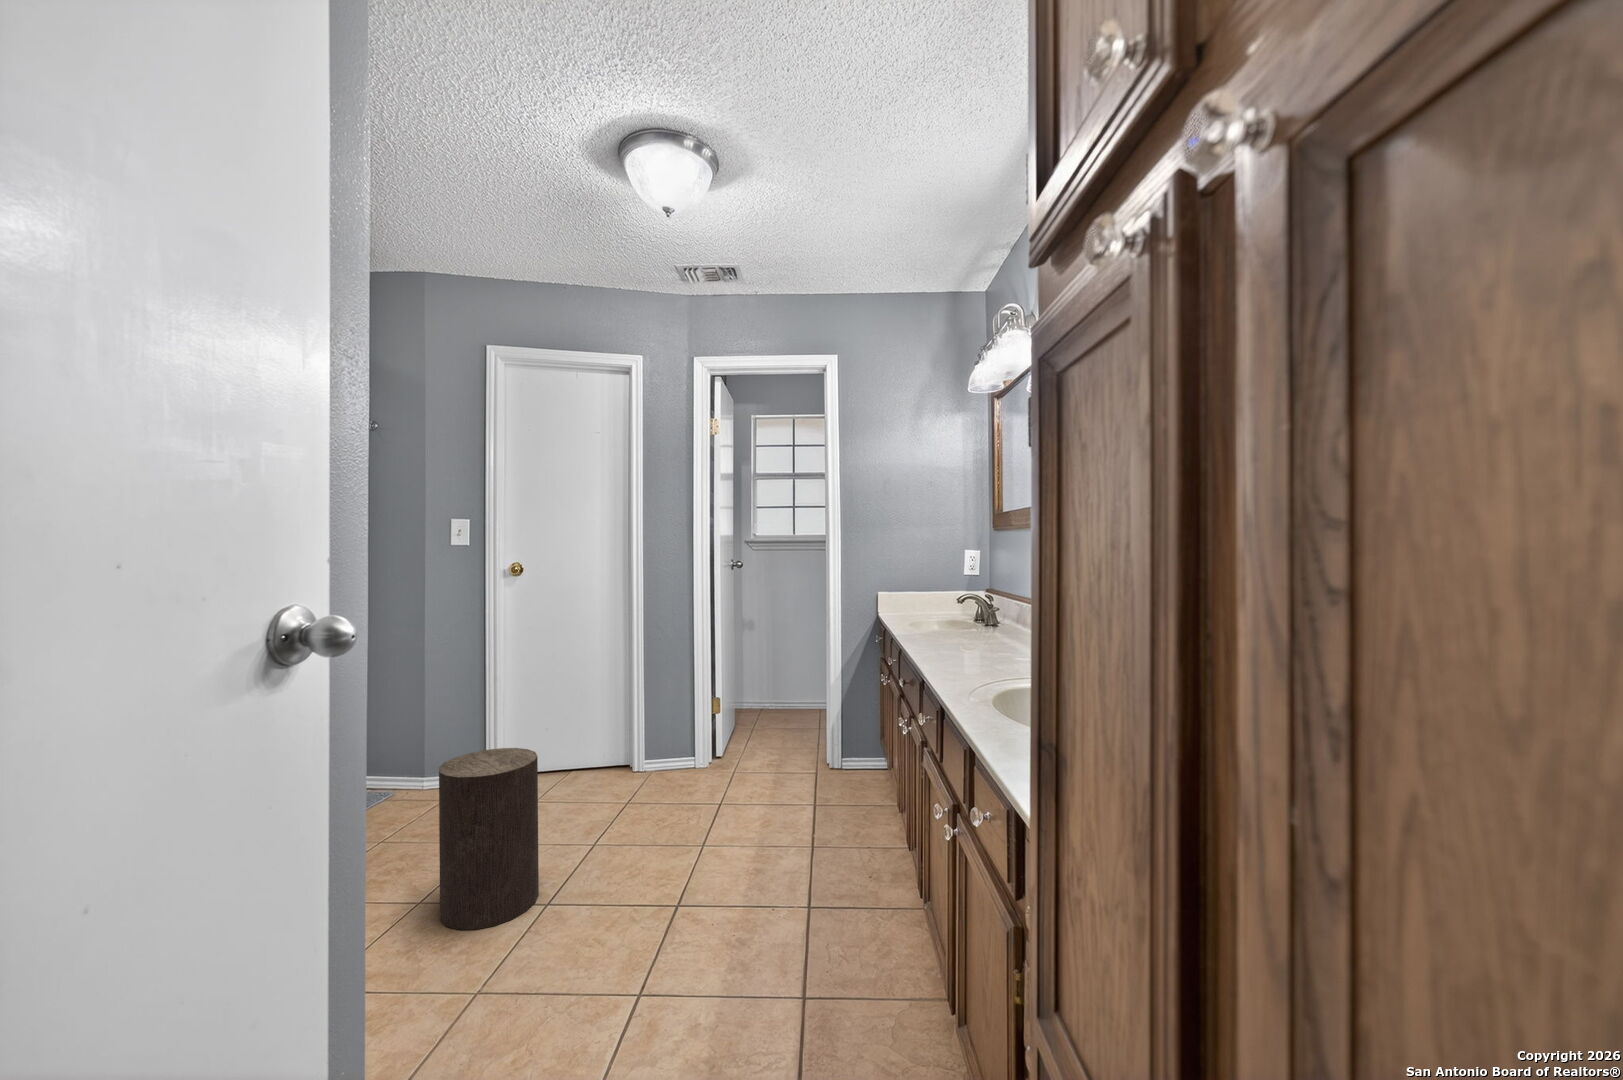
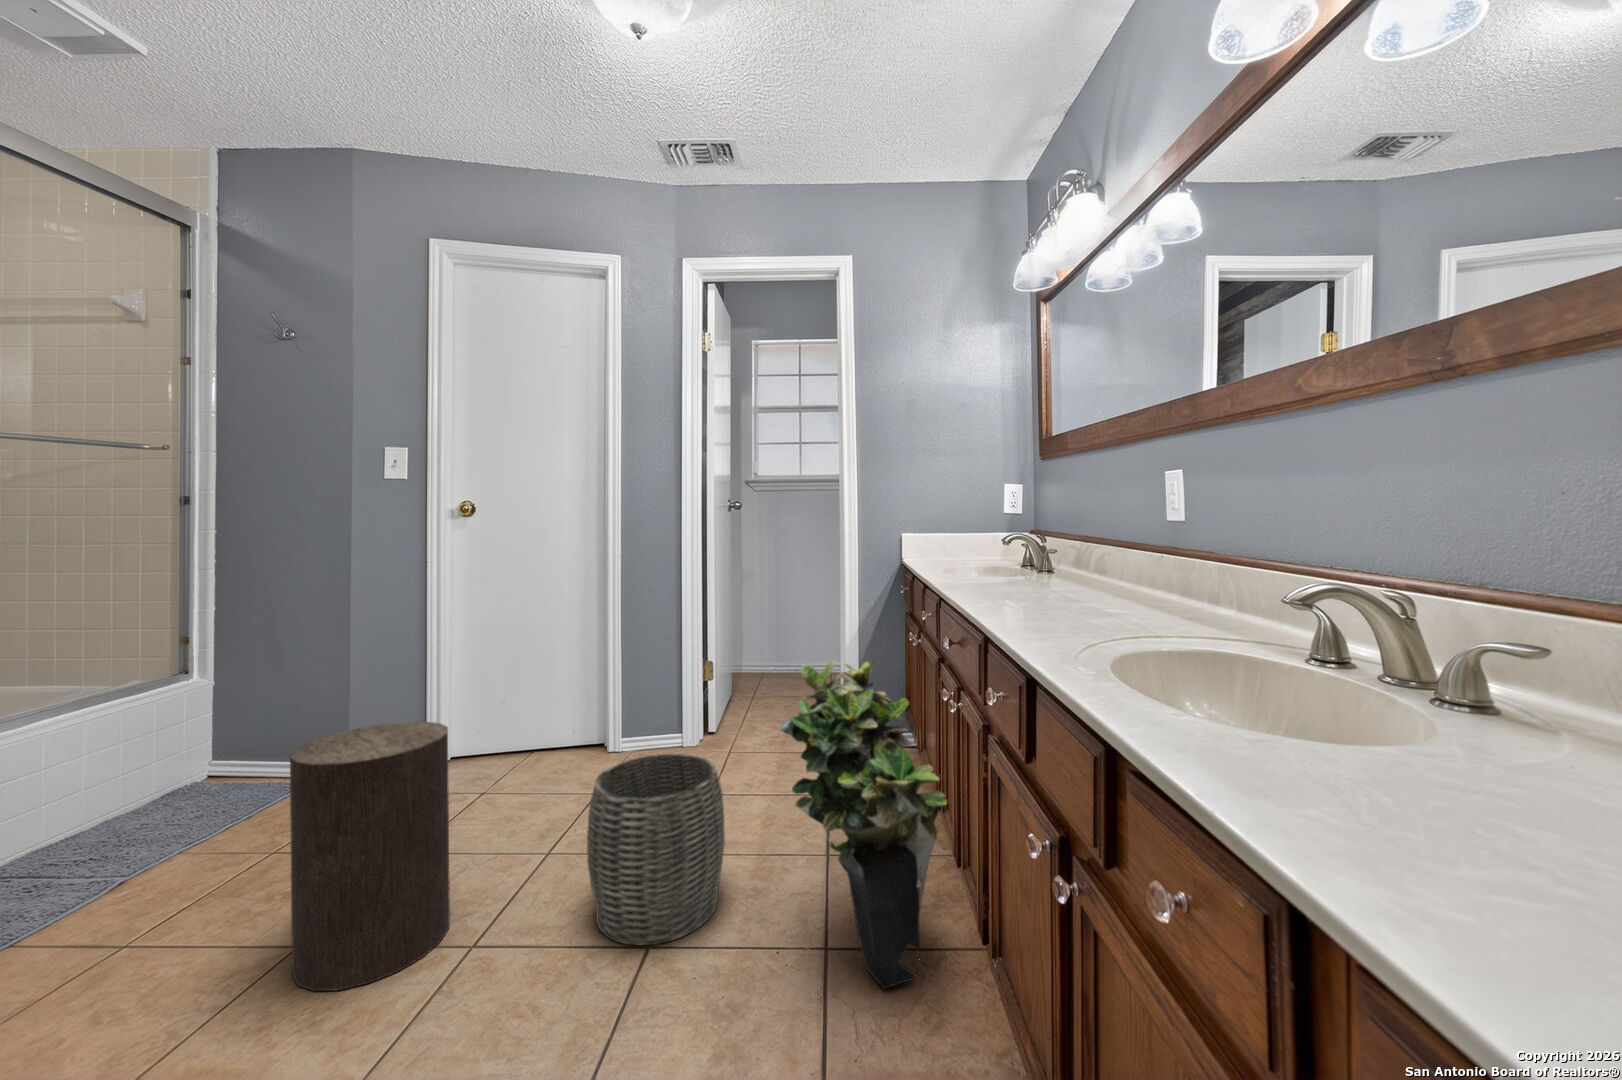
potted plant: none [771,704,888,930] -> present [780,660,947,989]
woven basket: none [636,772,733,906] -> present [587,754,725,945]

